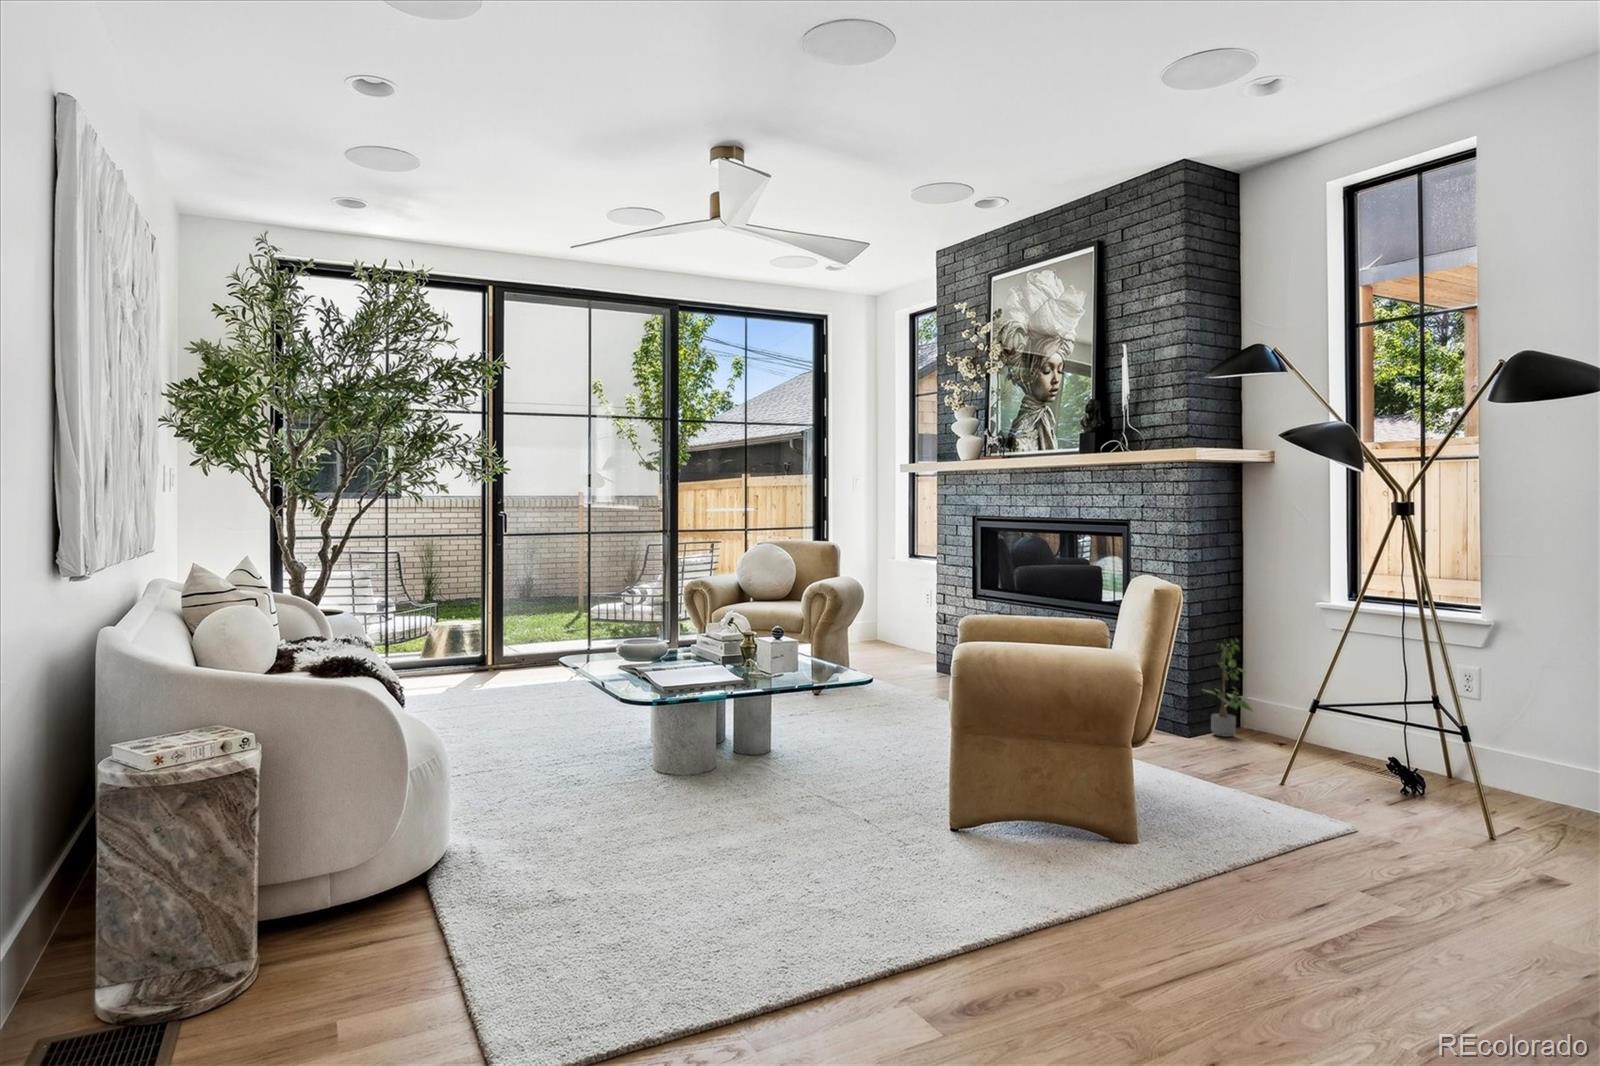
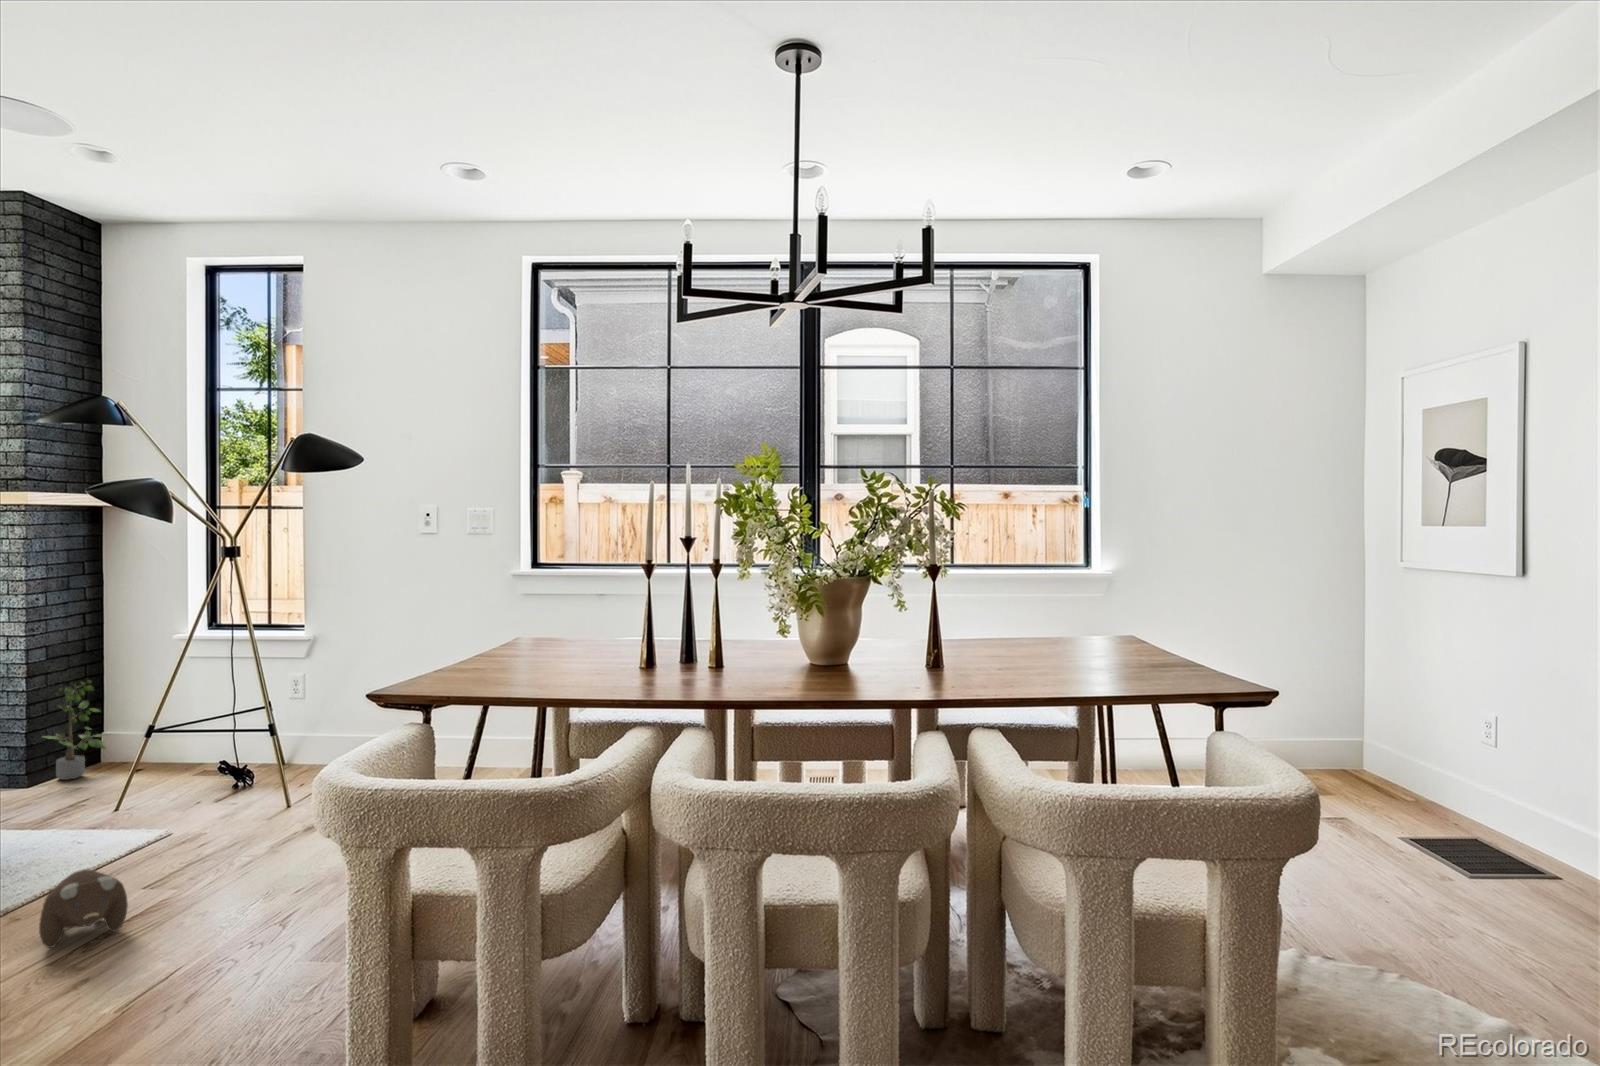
plush toy: none [1338,830,1433,908] -> present [39,870,128,948]

